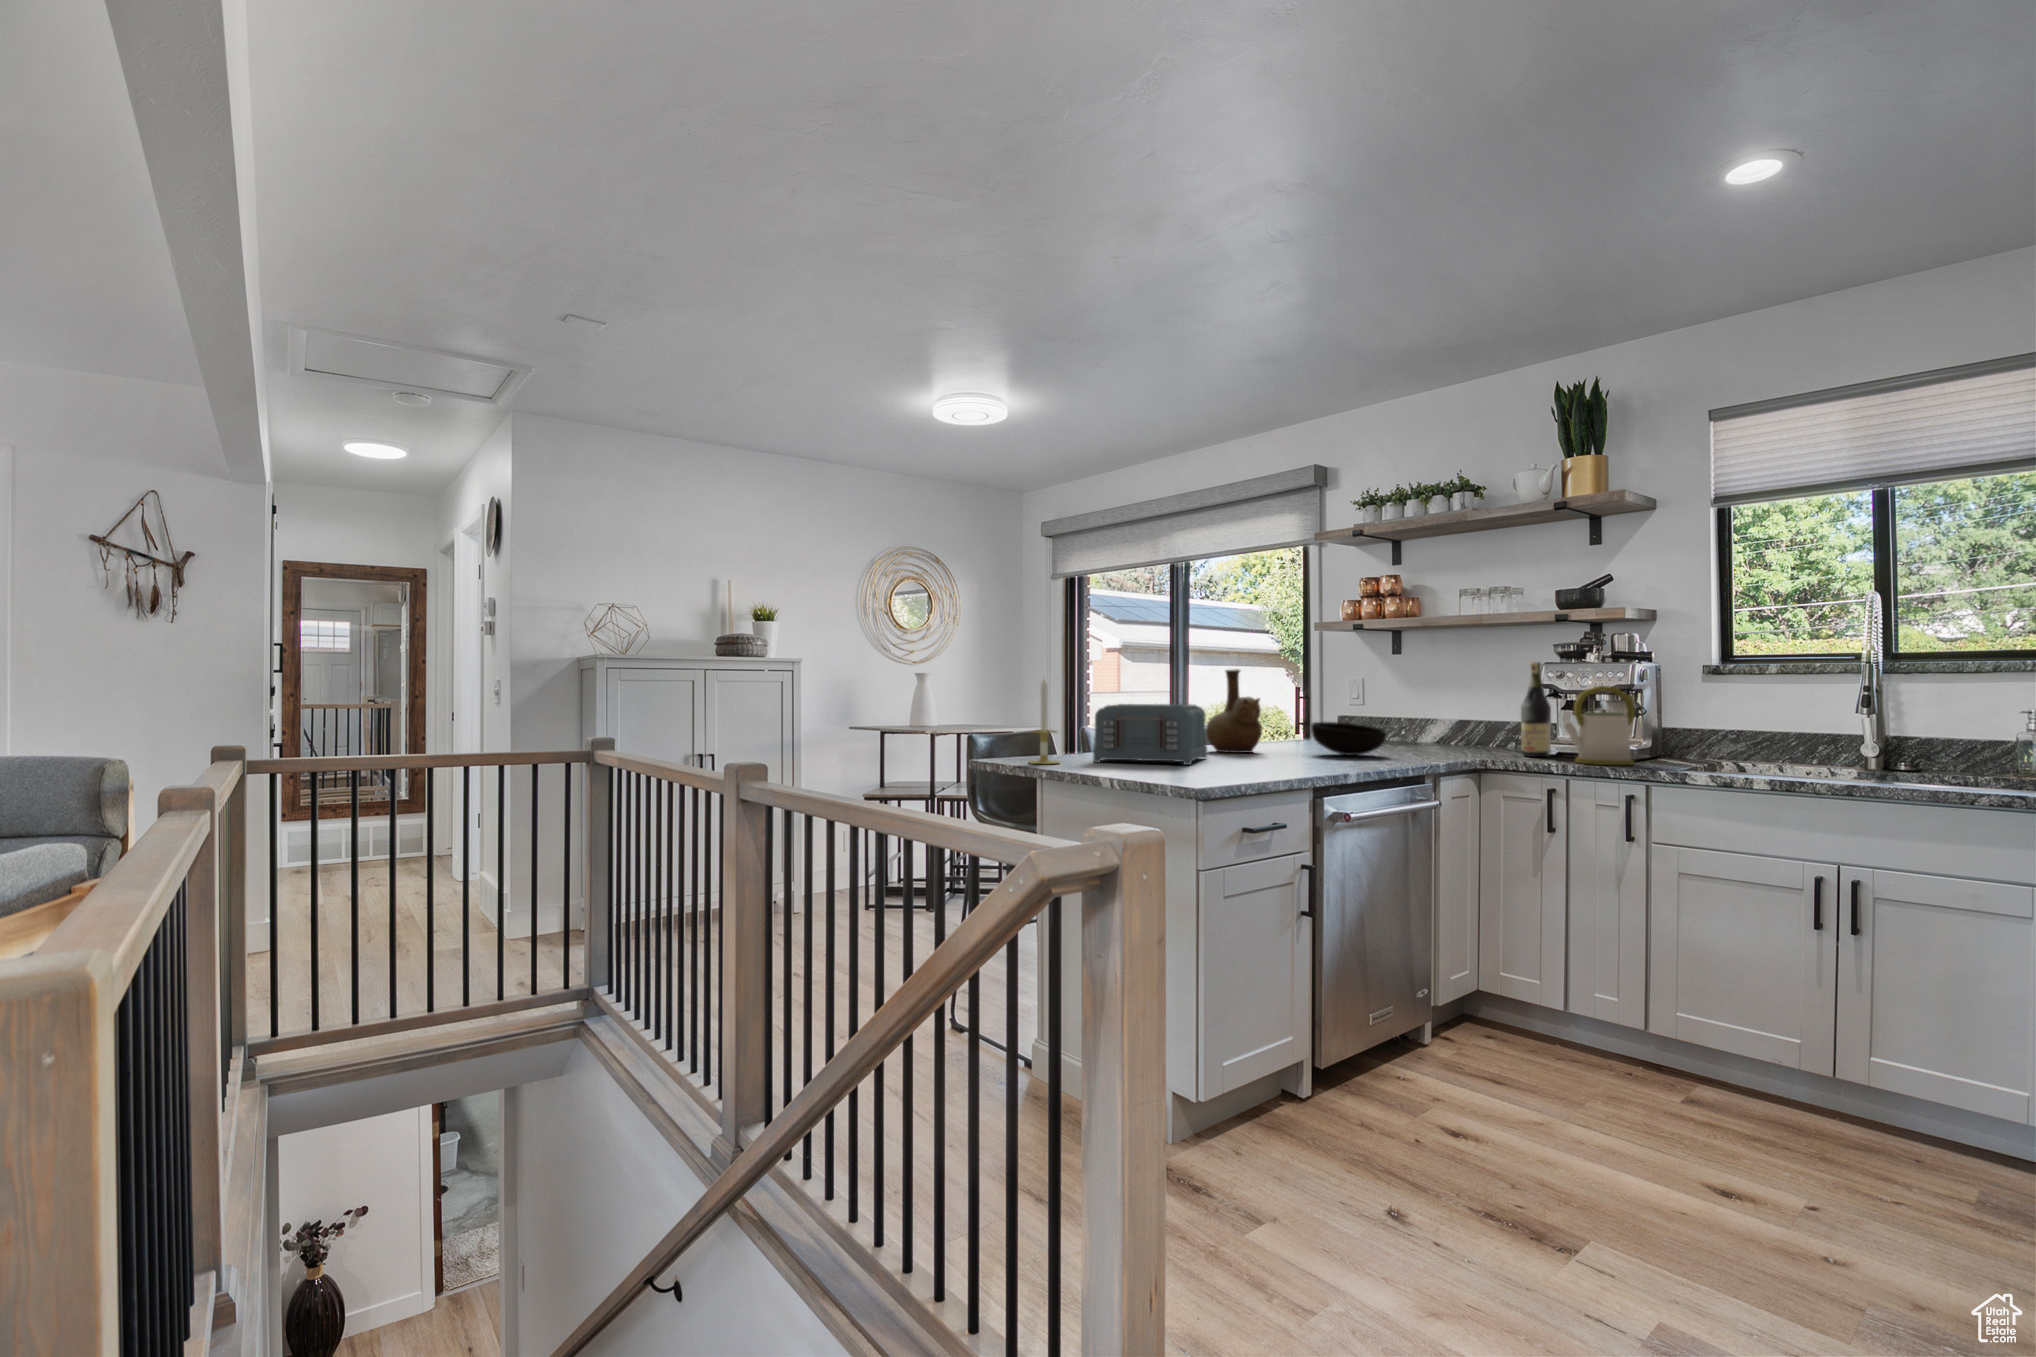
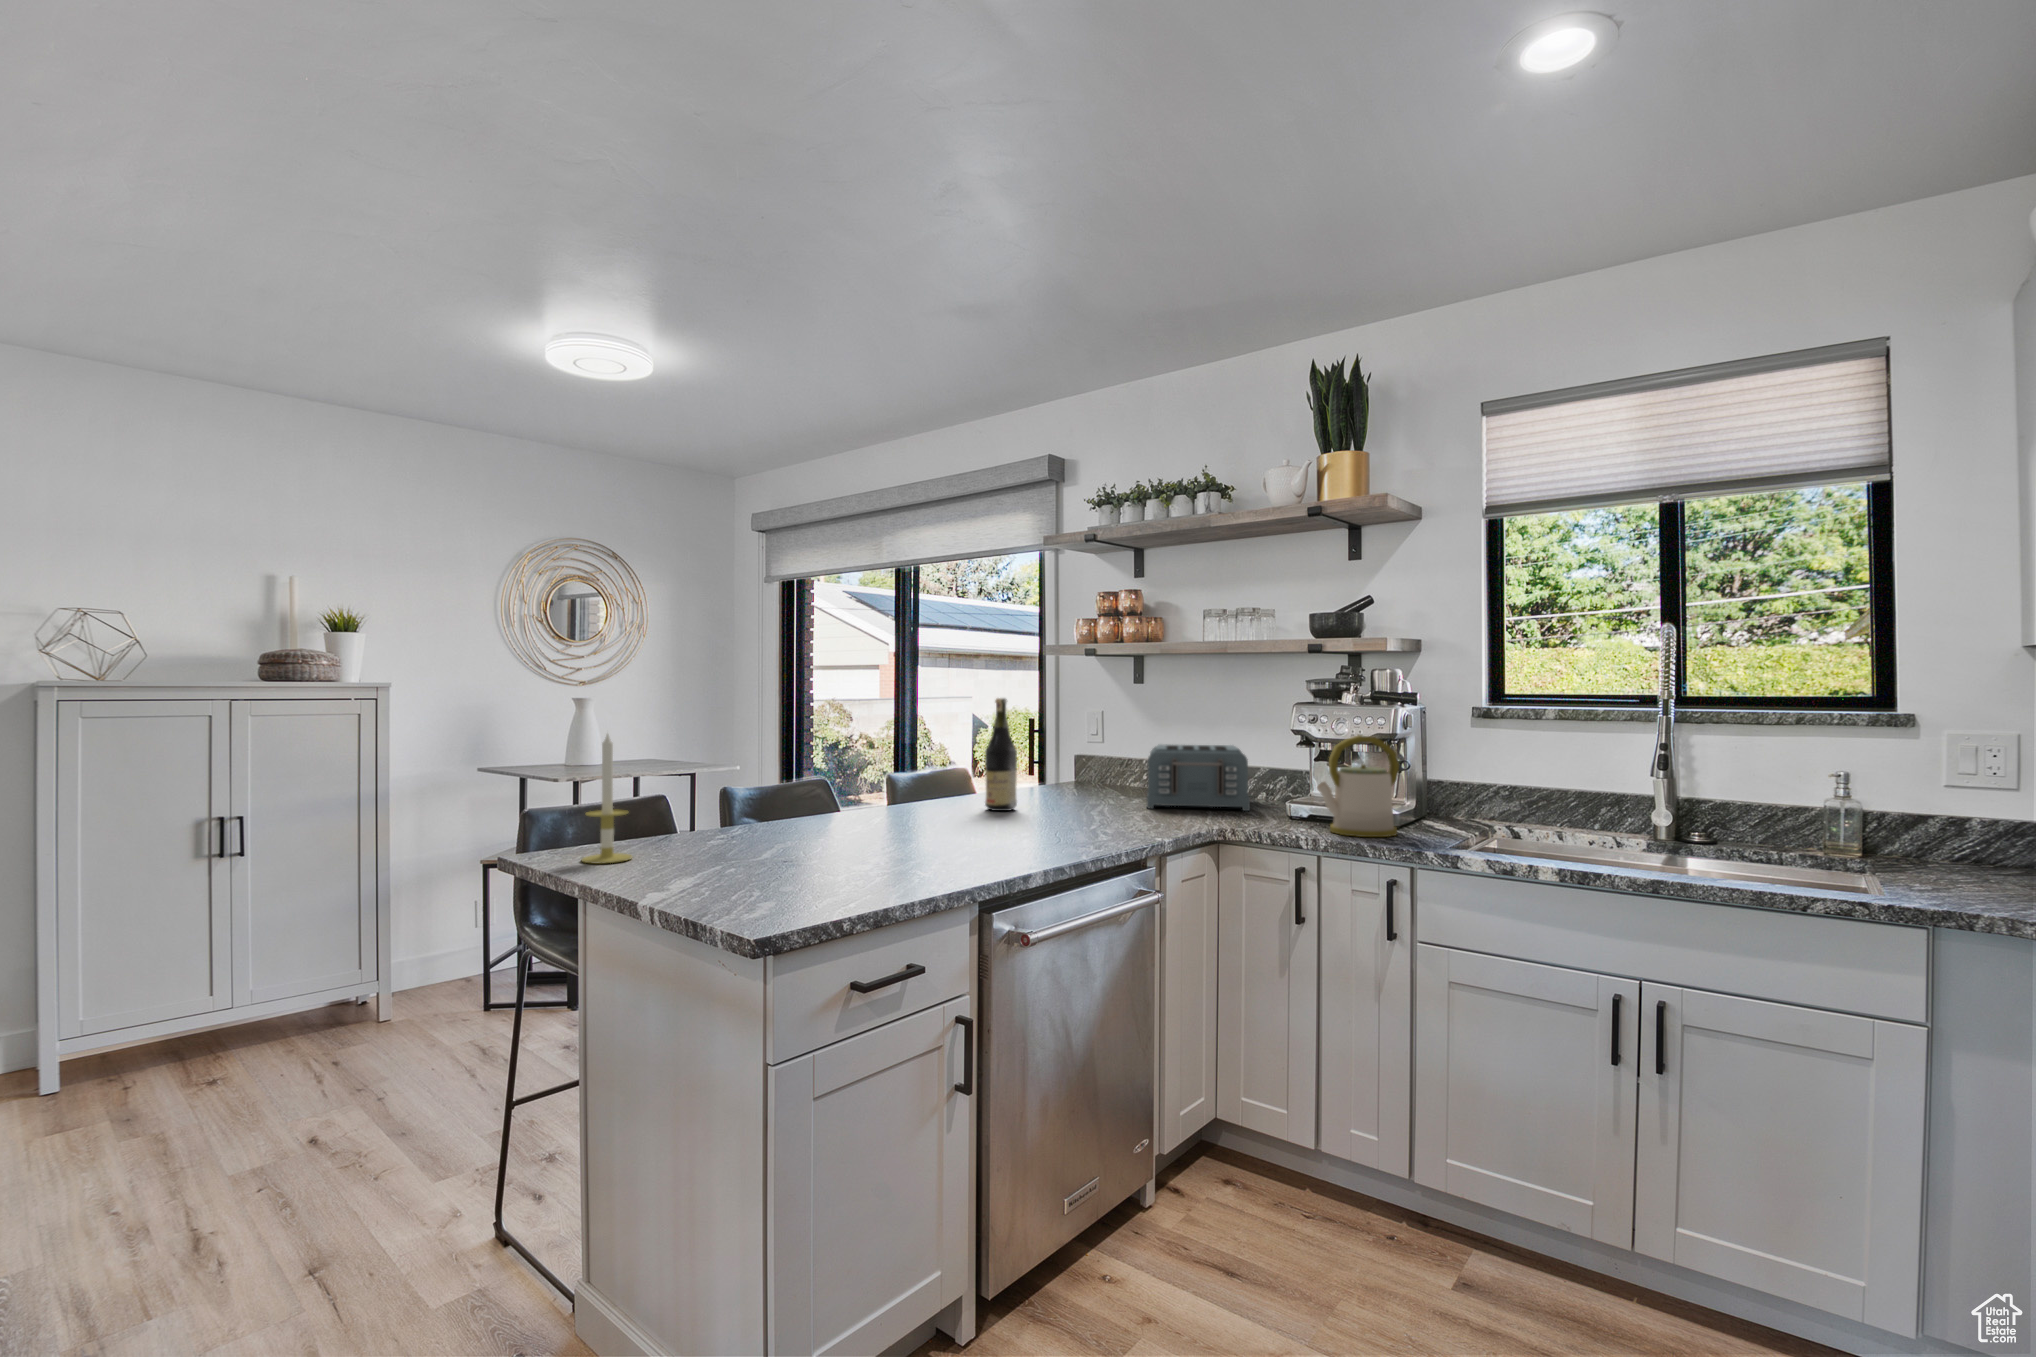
wine bottle: present [1521,662,1551,757] -> present [985,698,1017,811]
vase: present [1206,669,1262,753] -> none [883,710,956,821]
toaster: present [1093,704,1207,765] -> present [1147,744,1250,811]
bowl: present [1311,722,1386,755] -> none [1015,777,1107,823]

